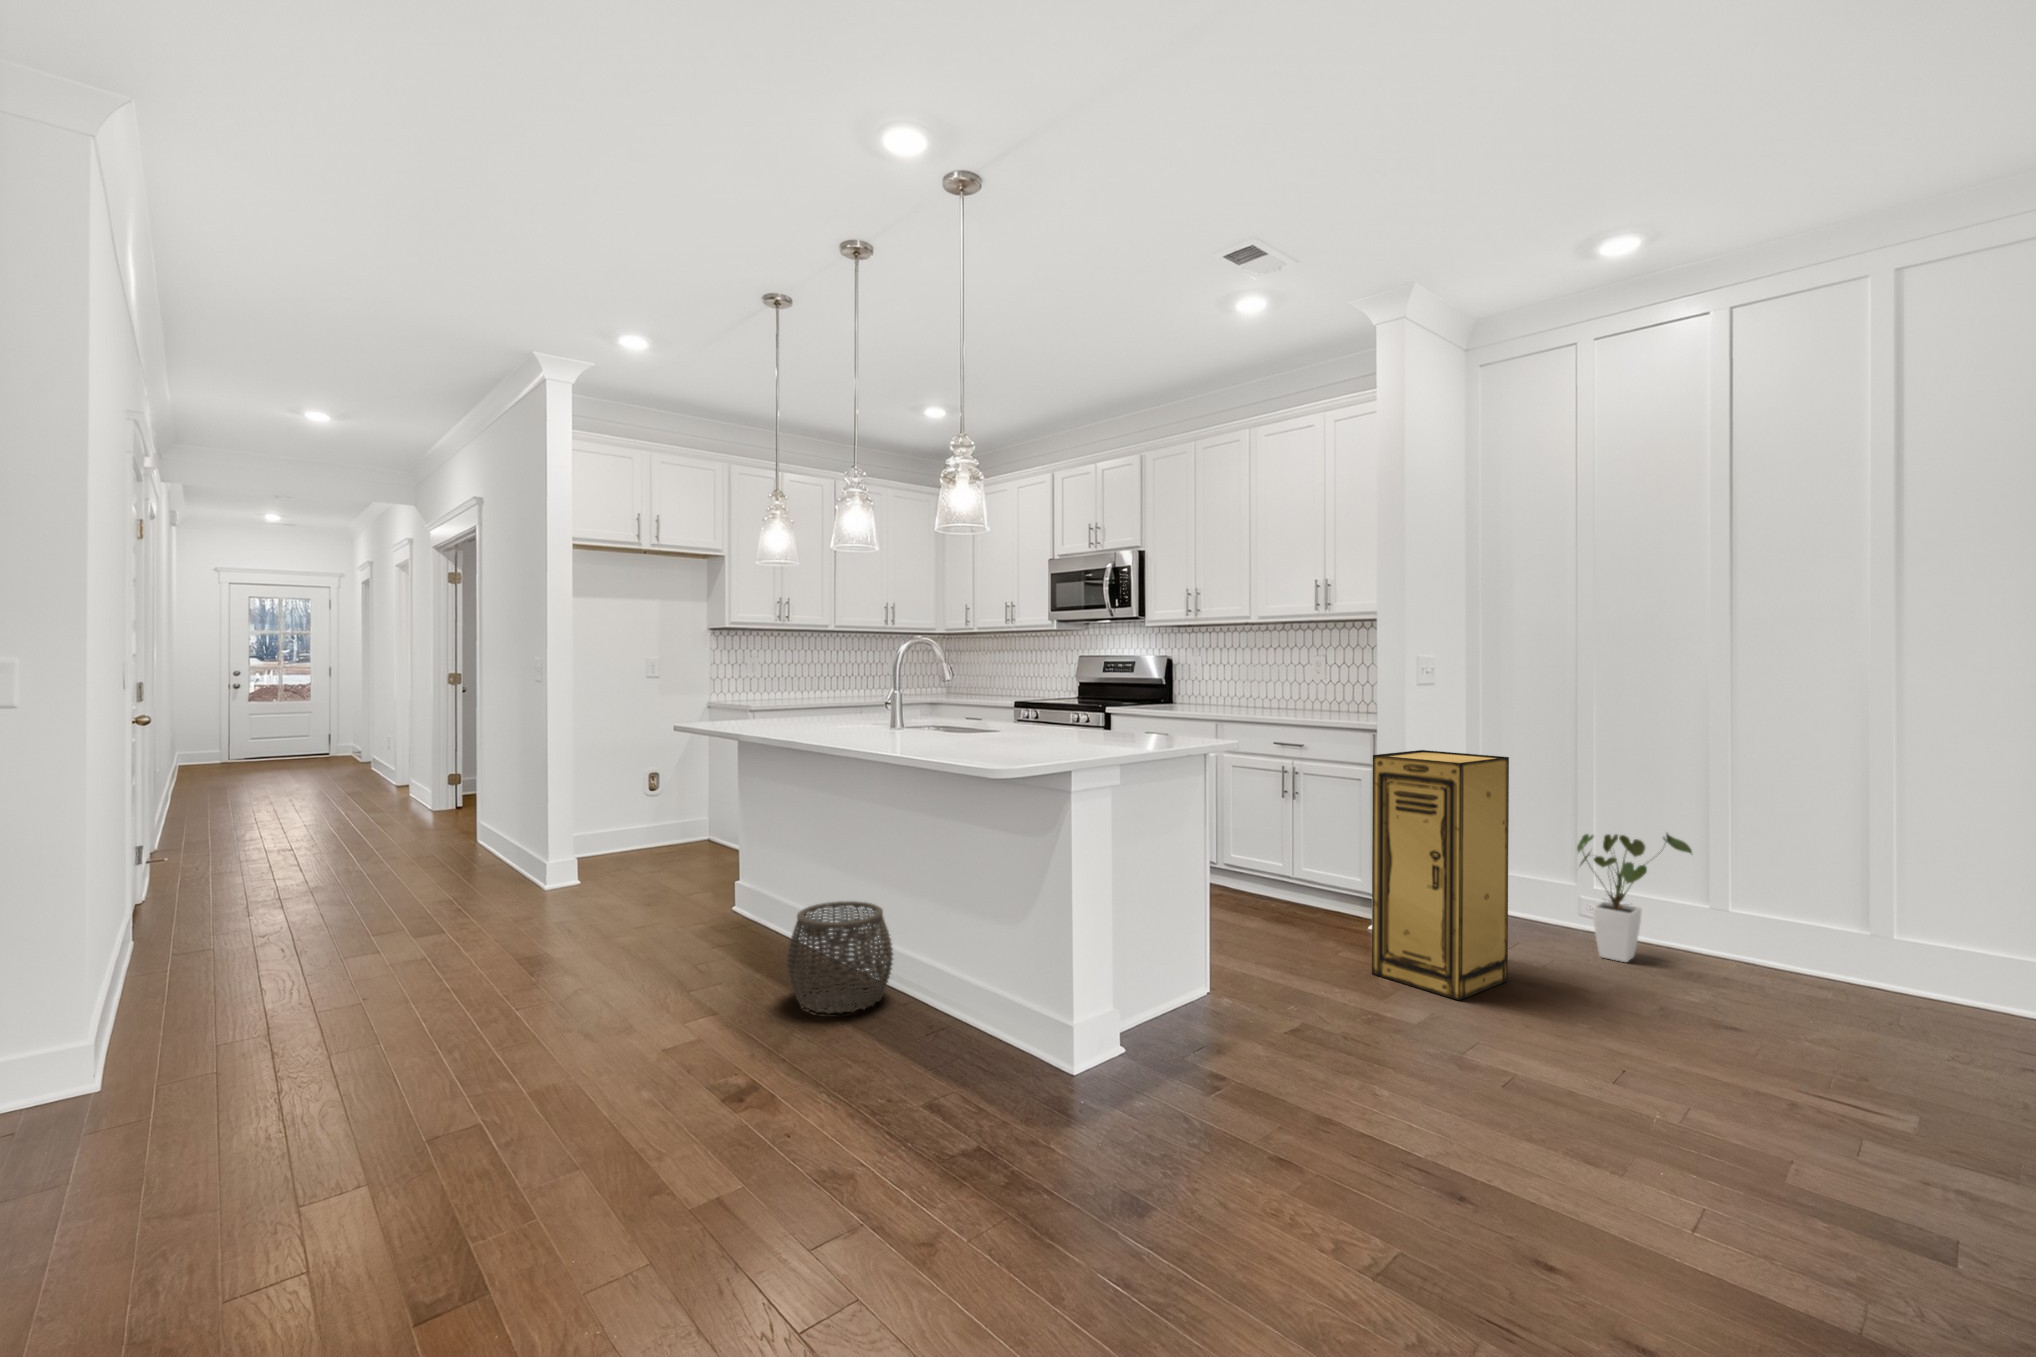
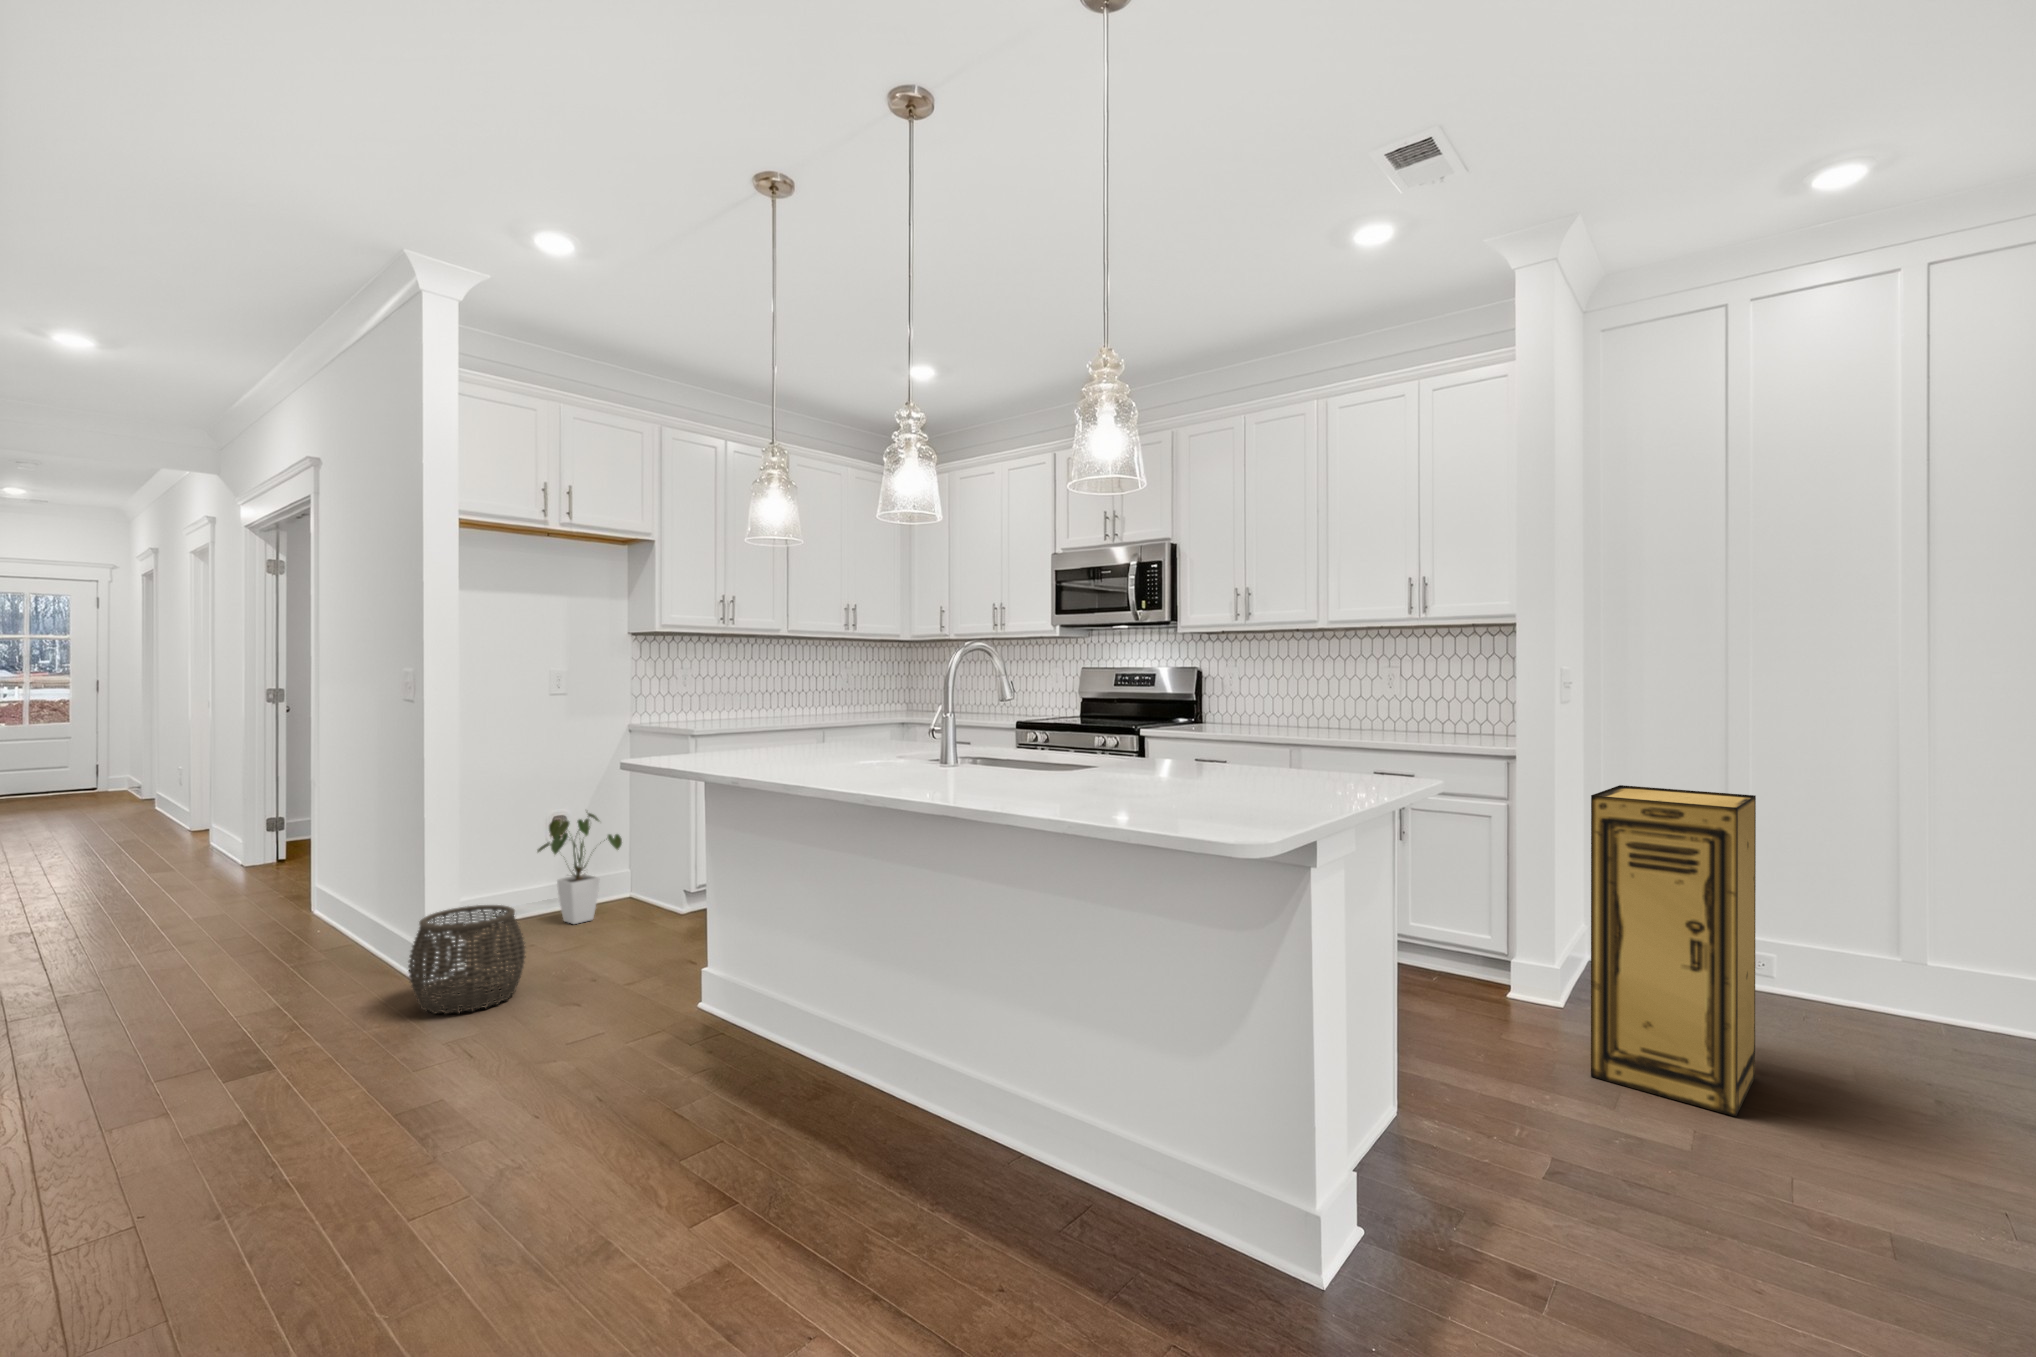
house plant: present [1577,834,1693,962] -> present [538,813,622,924]
woven basket: present [787,901,893,1014] -> present [408,905,525,1014]

